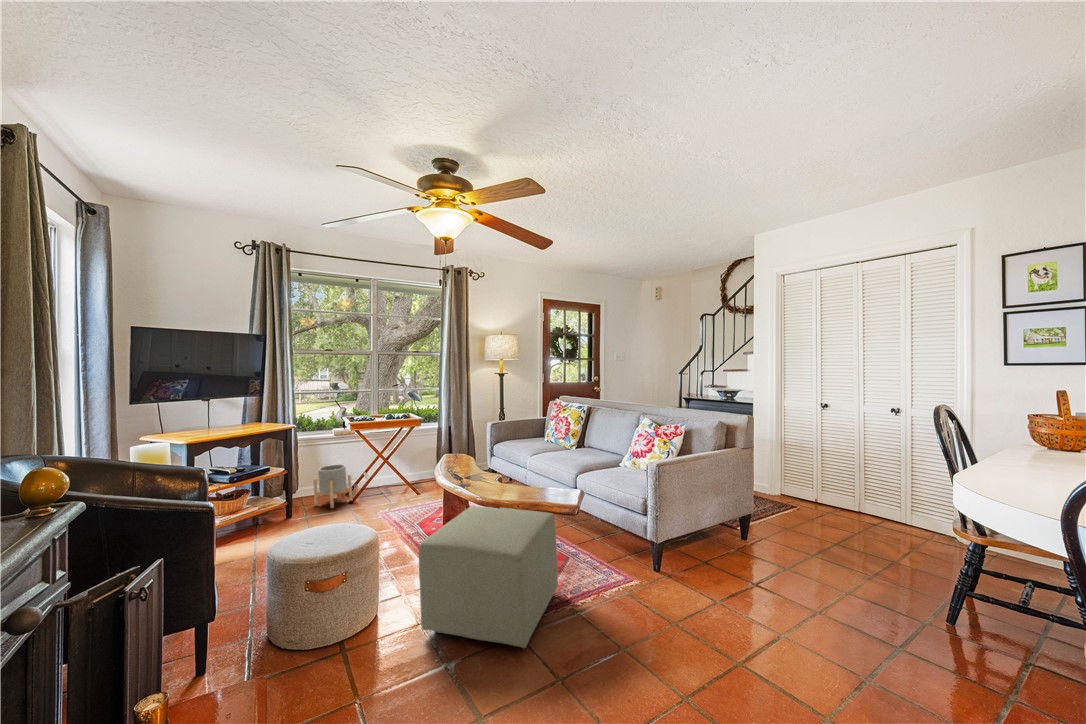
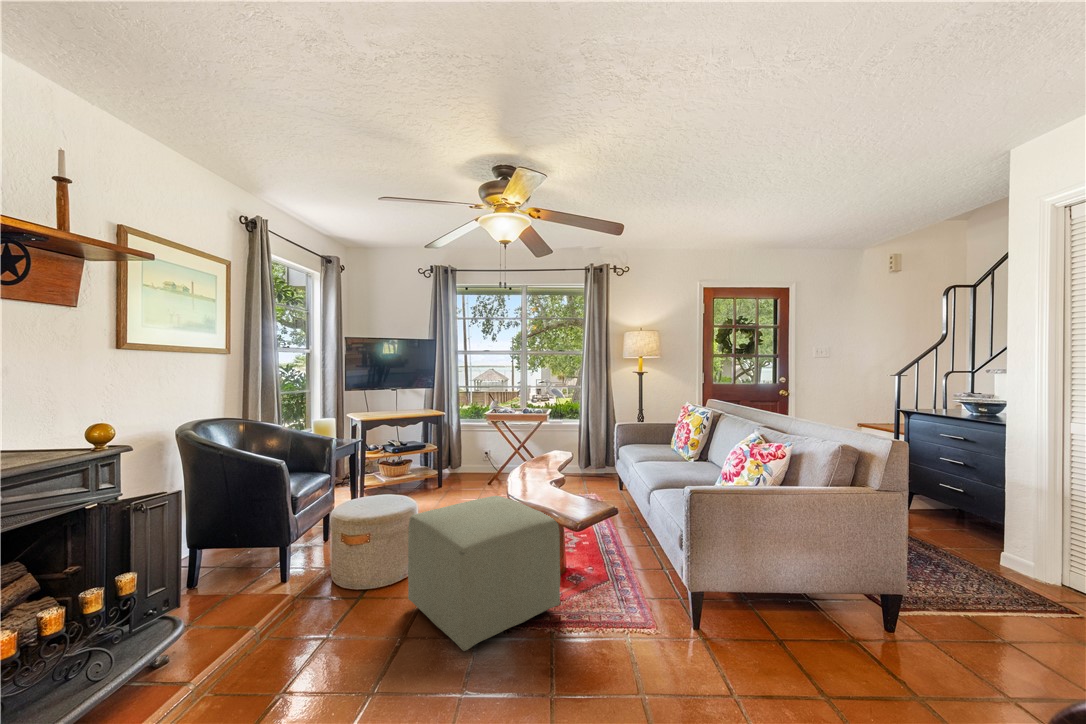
planter: present [314,464,352,508] -> none [454,442,483,481]

